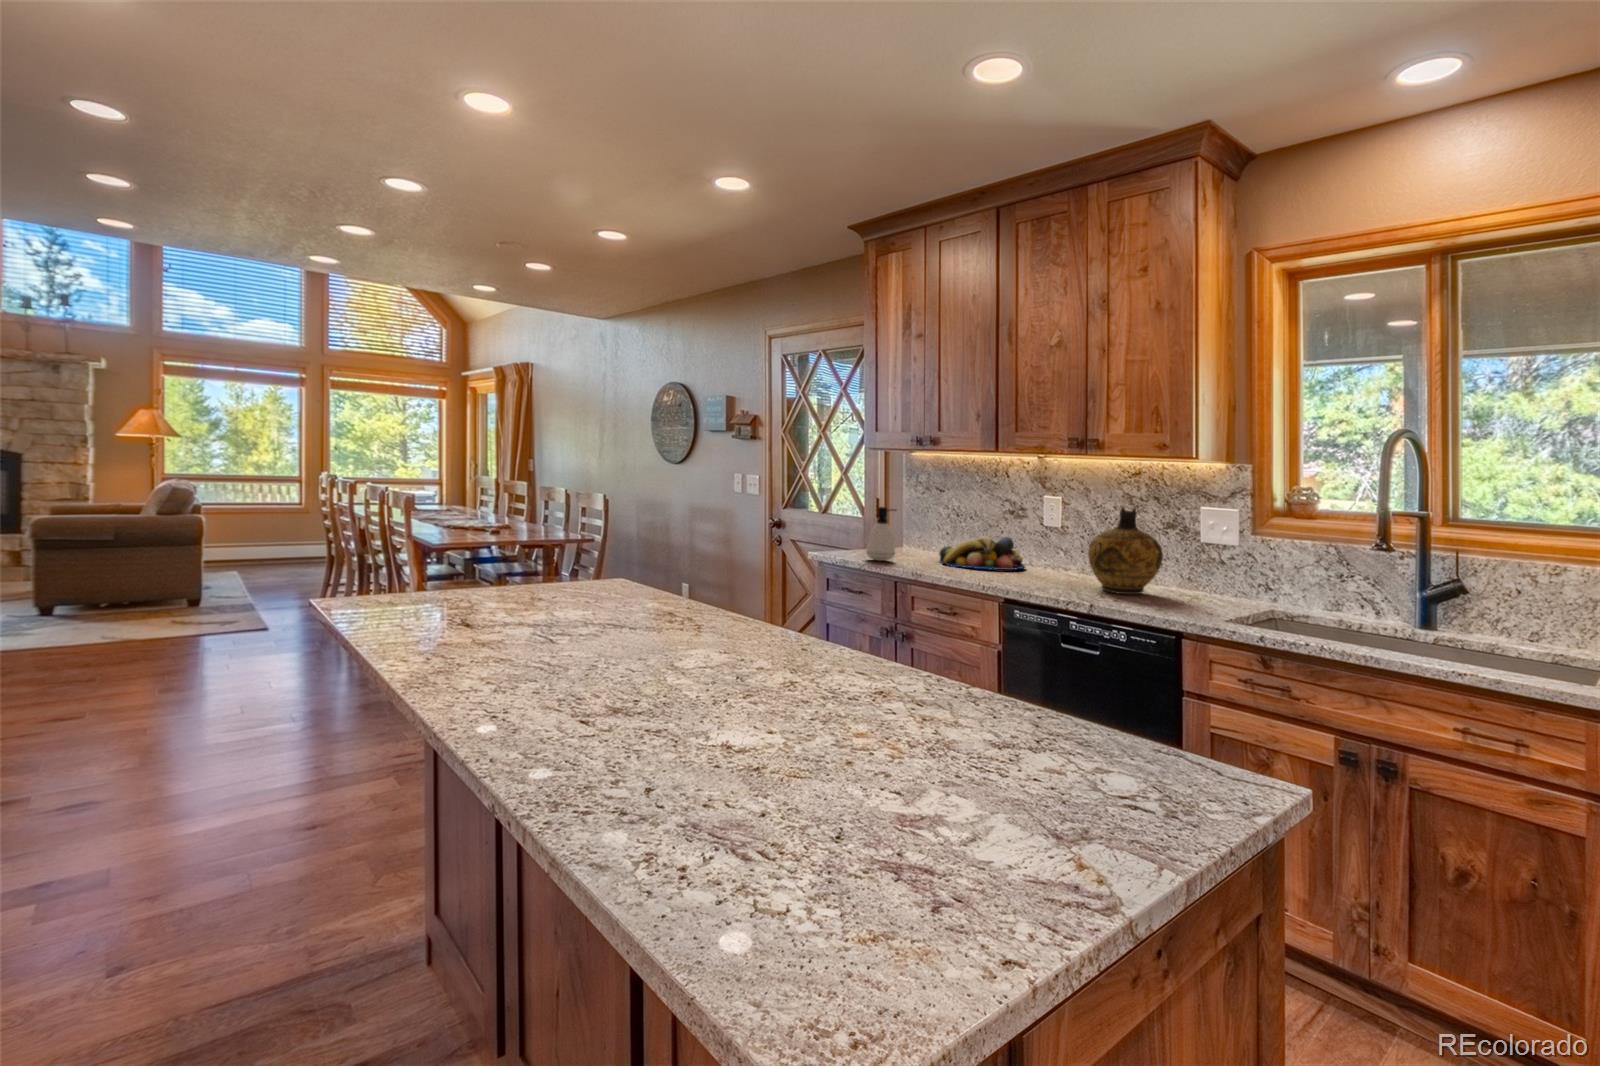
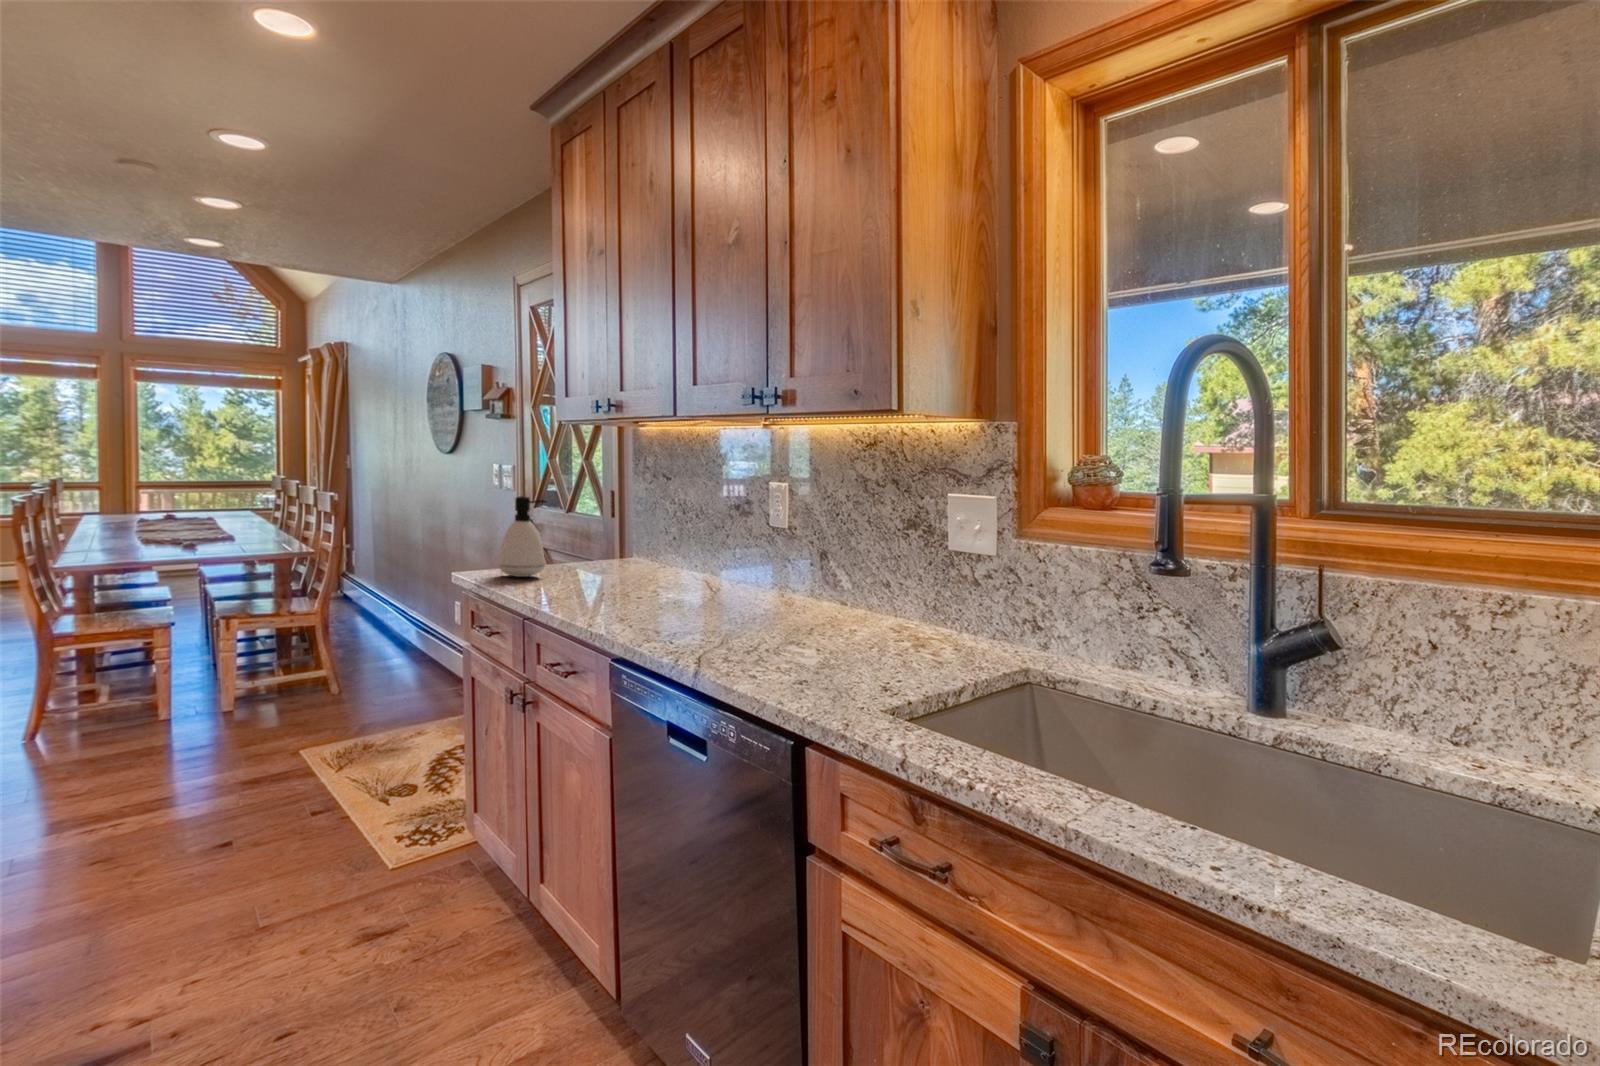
ceramic jug: present [1088,507,1163,594] -> none [772,492,884,634]
fruit bowl: present [939,536,1025,570] -> none [617,540,744,590]

